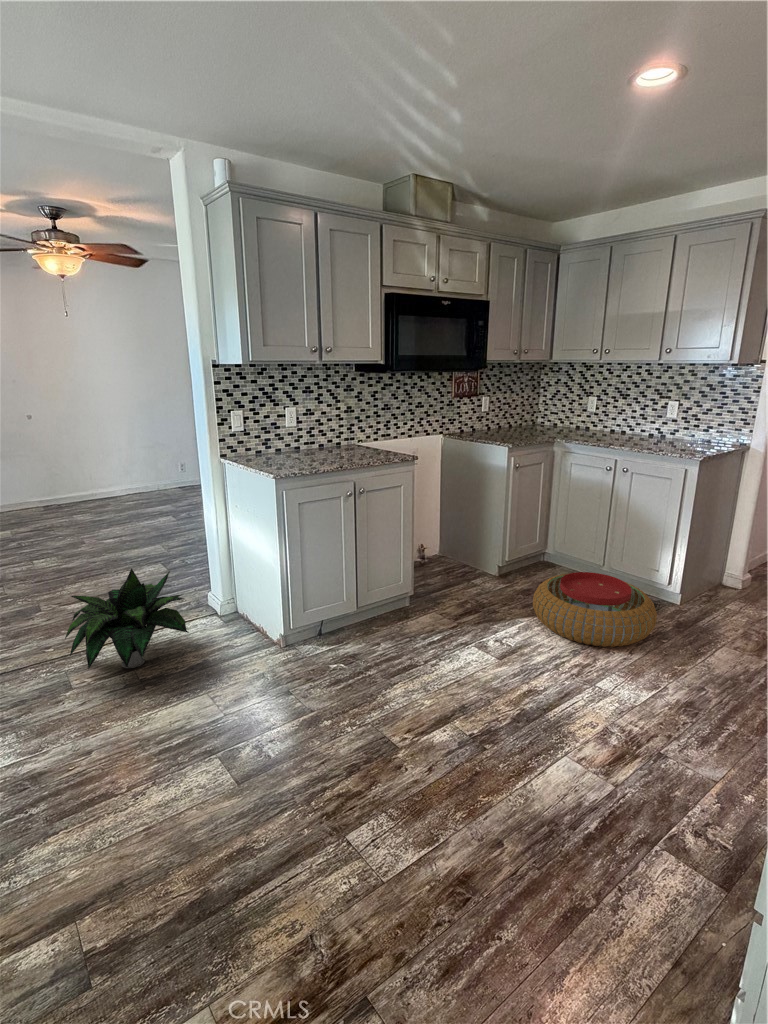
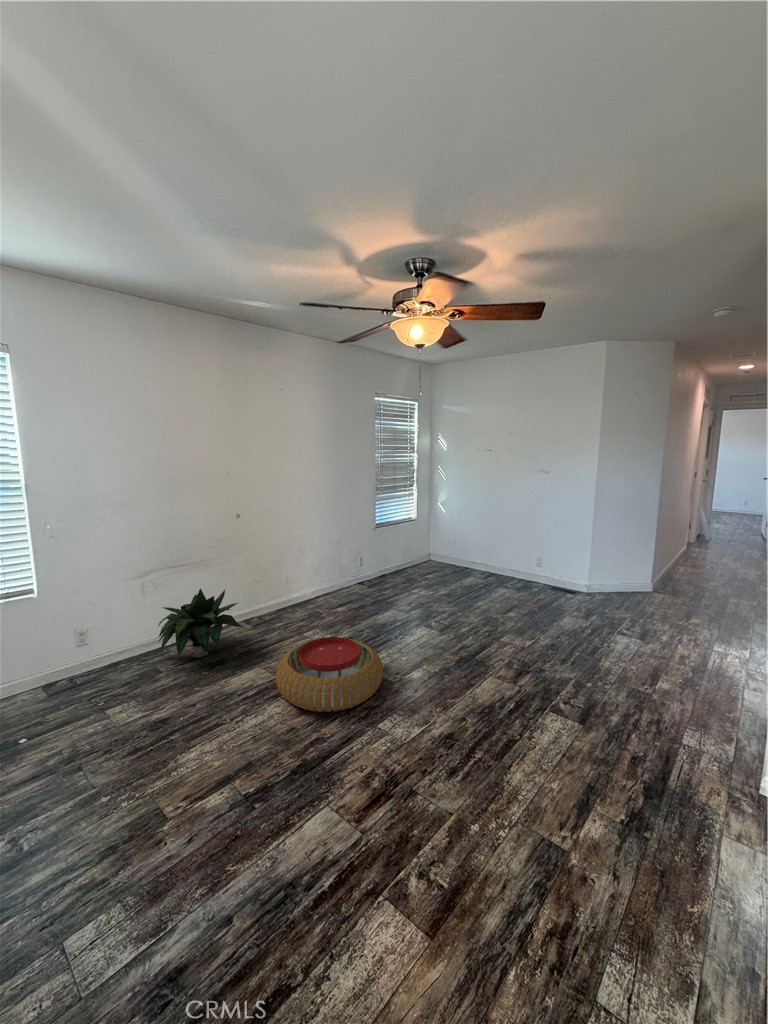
pouf: present [533,572,657,647] -> present [276,637,383,712]

